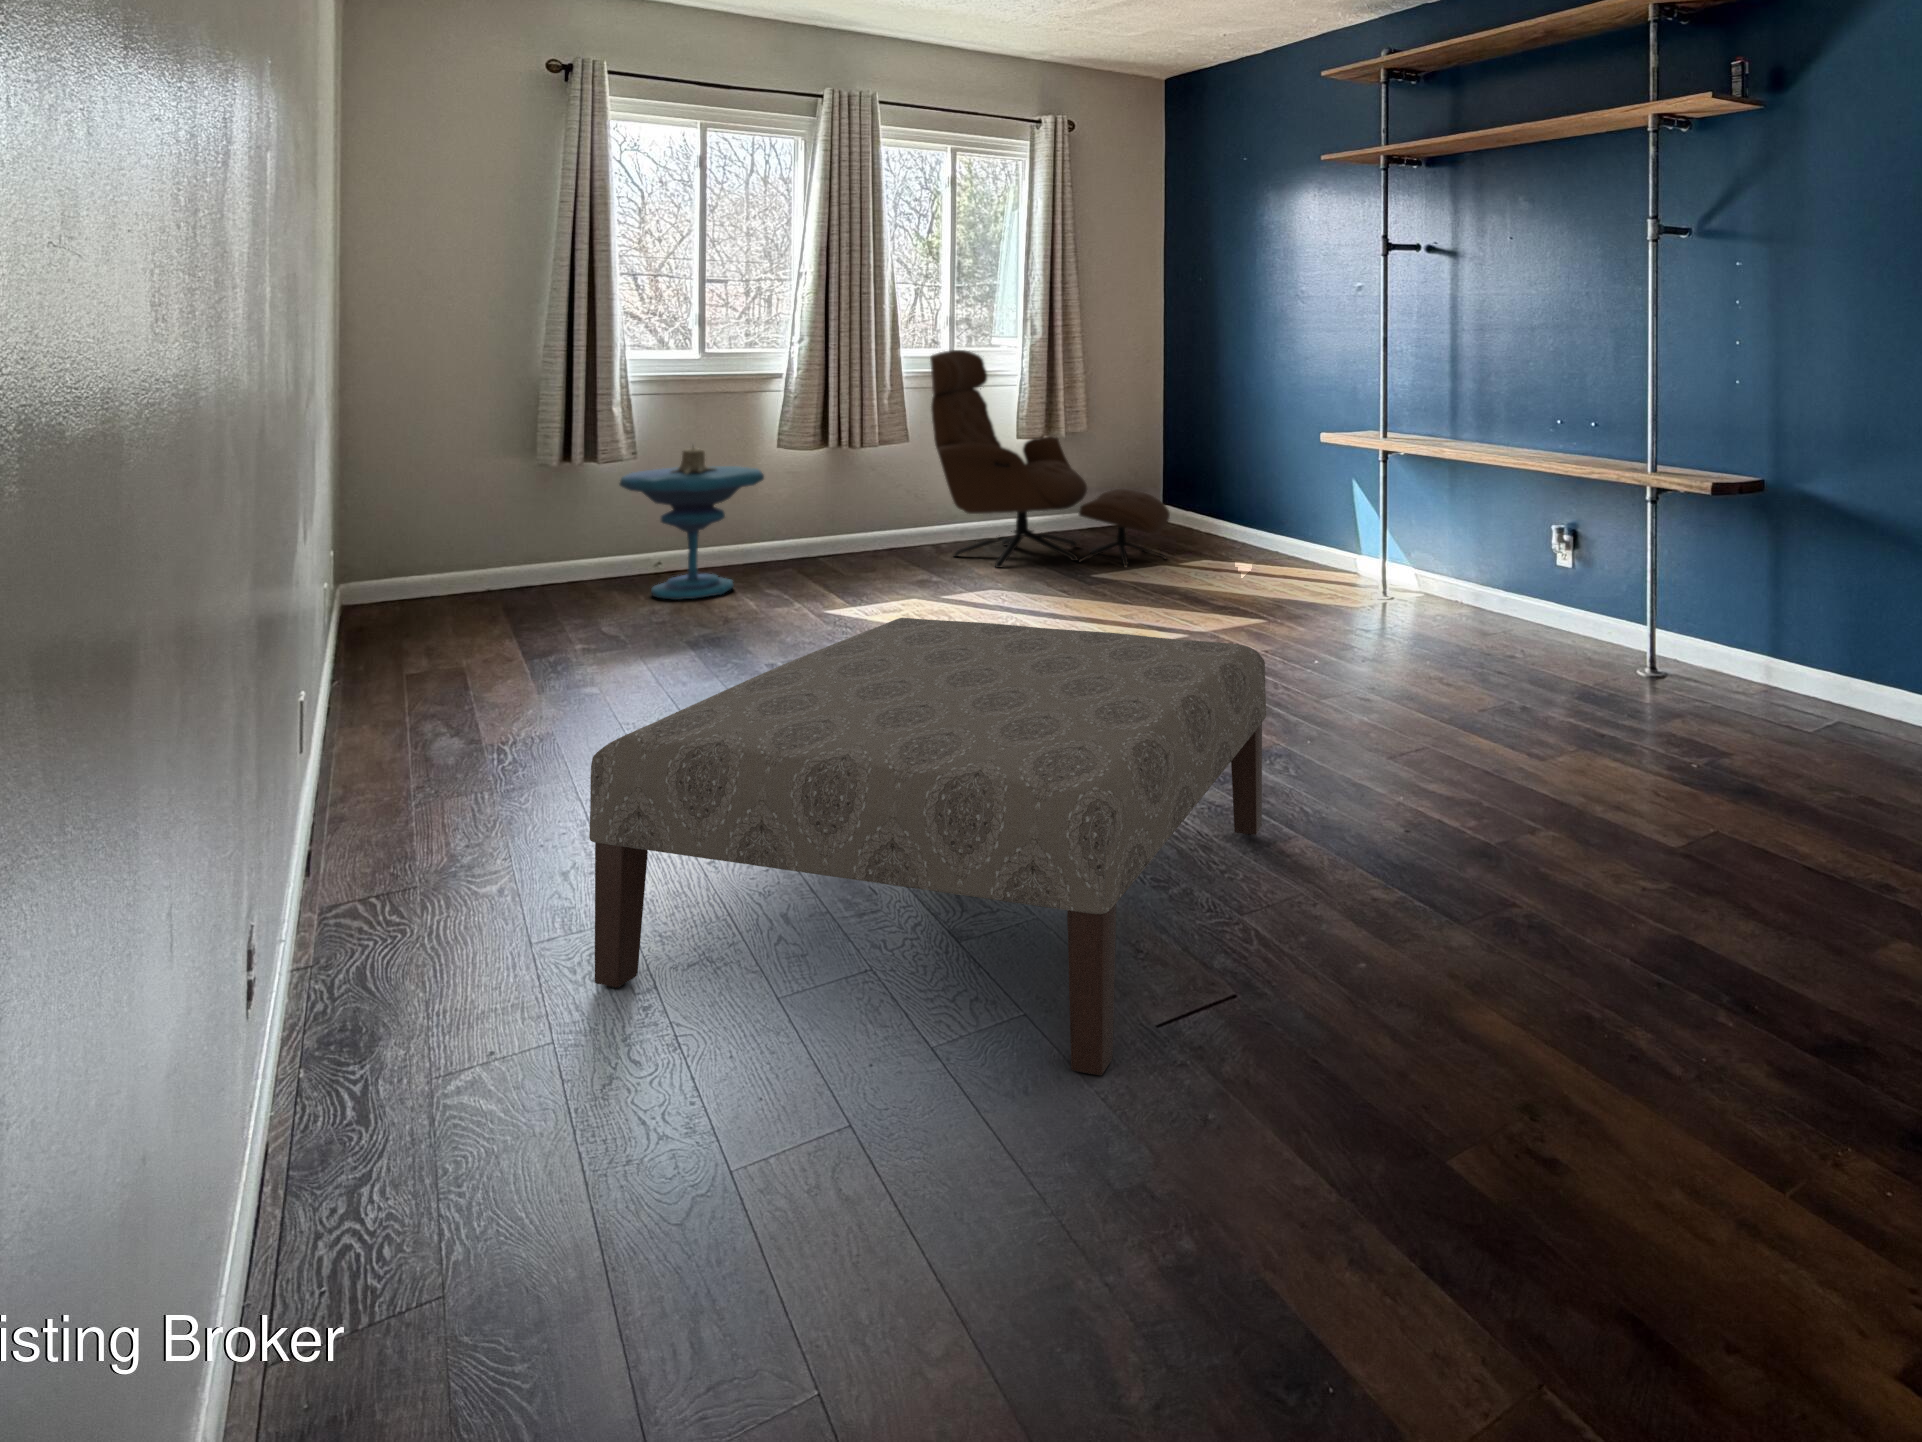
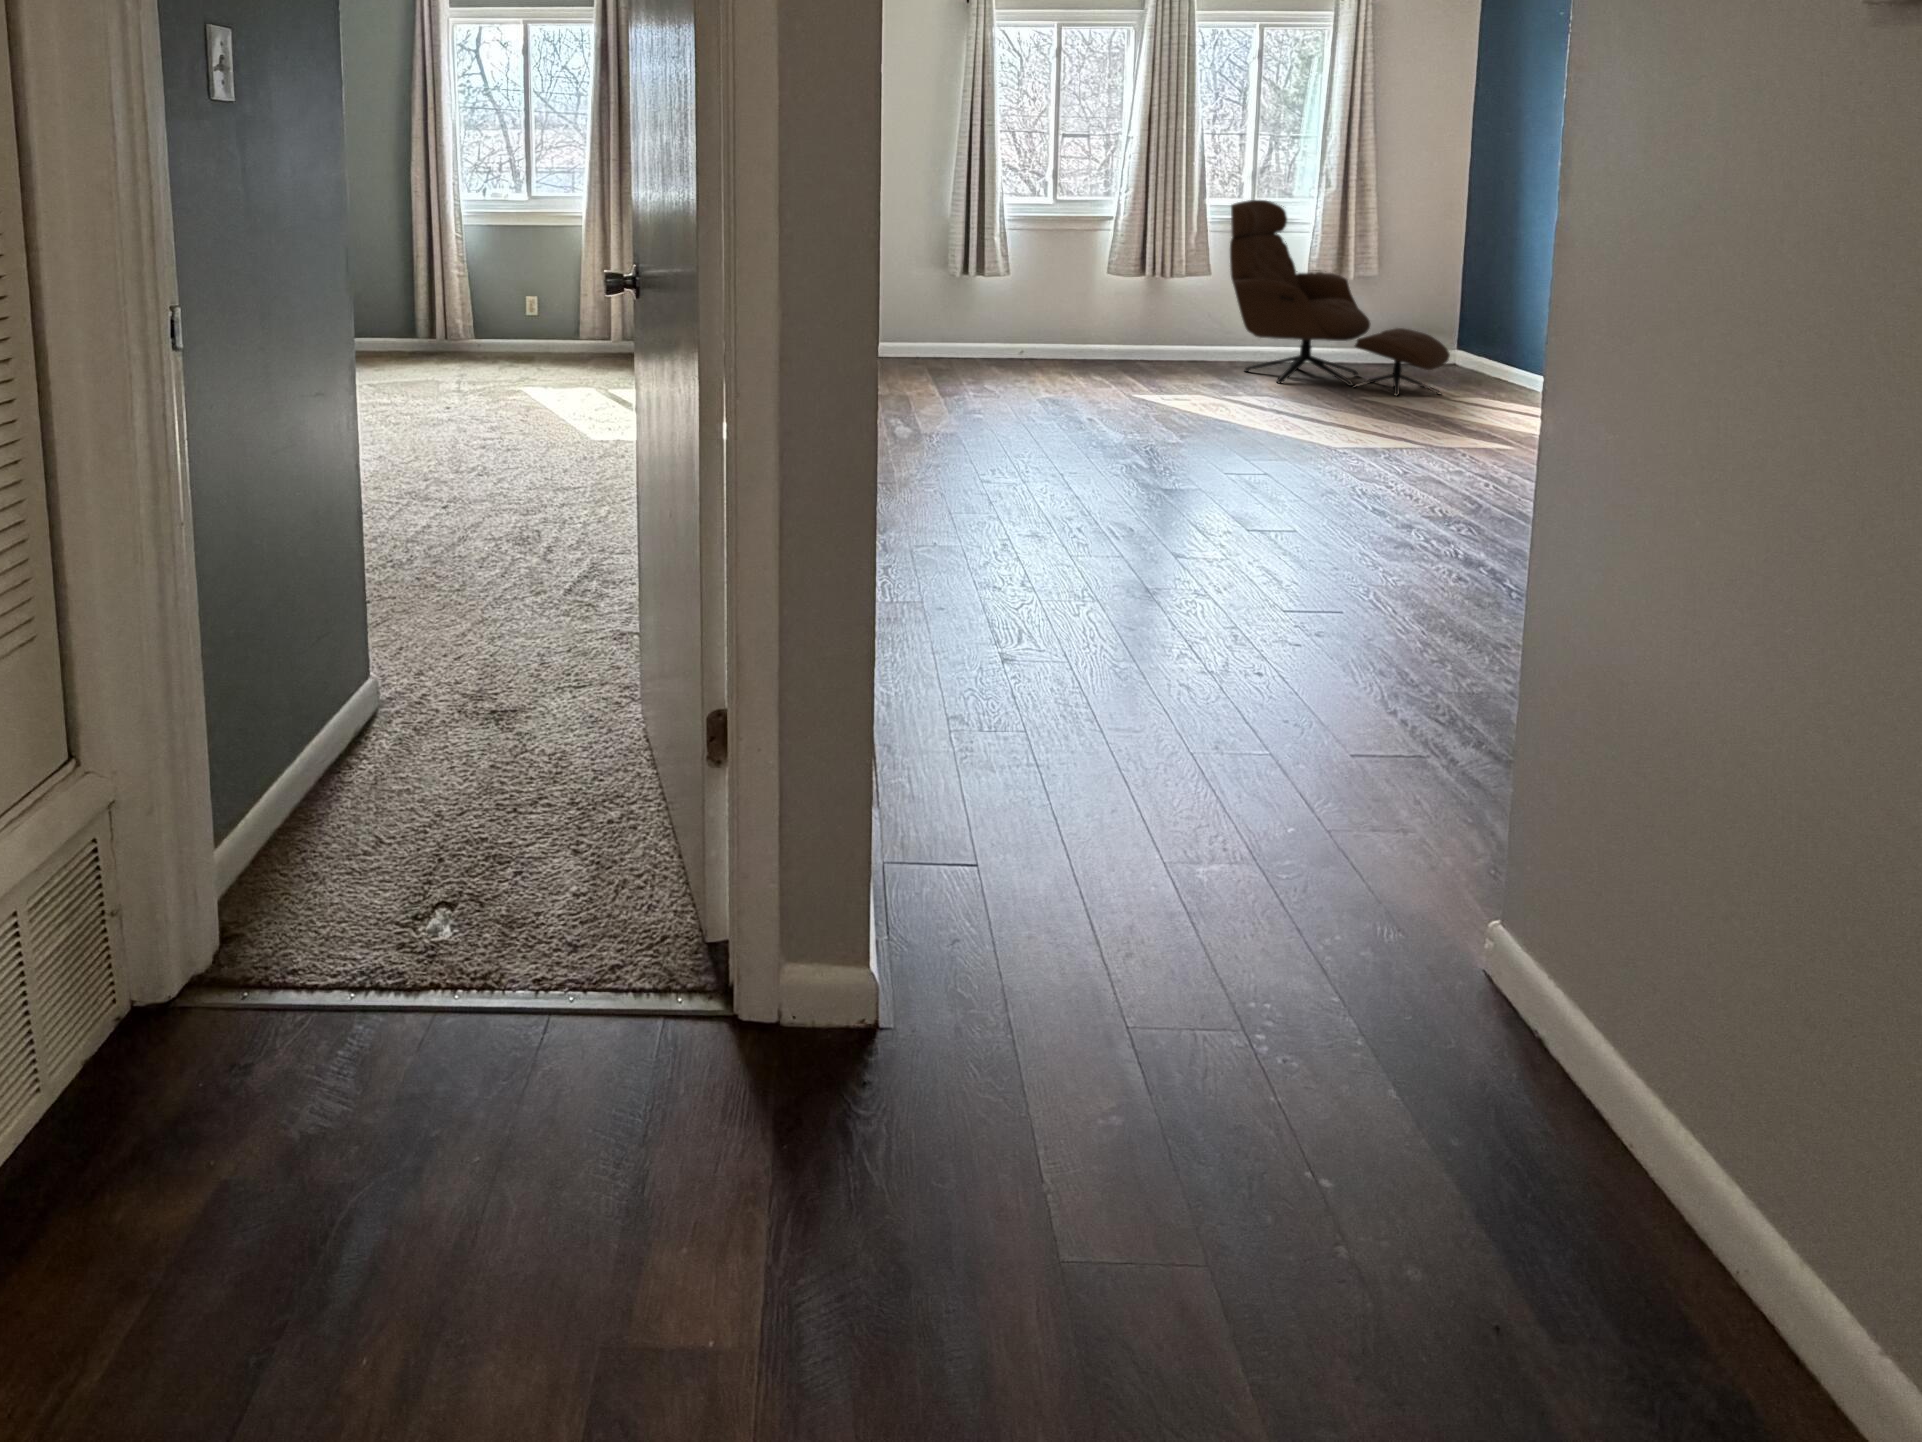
side table: present [620,446,764,600] -> none [997,266,1095,377]
ottoman: present [589,618,1266,1075] -> none [968,386,1411,633]

